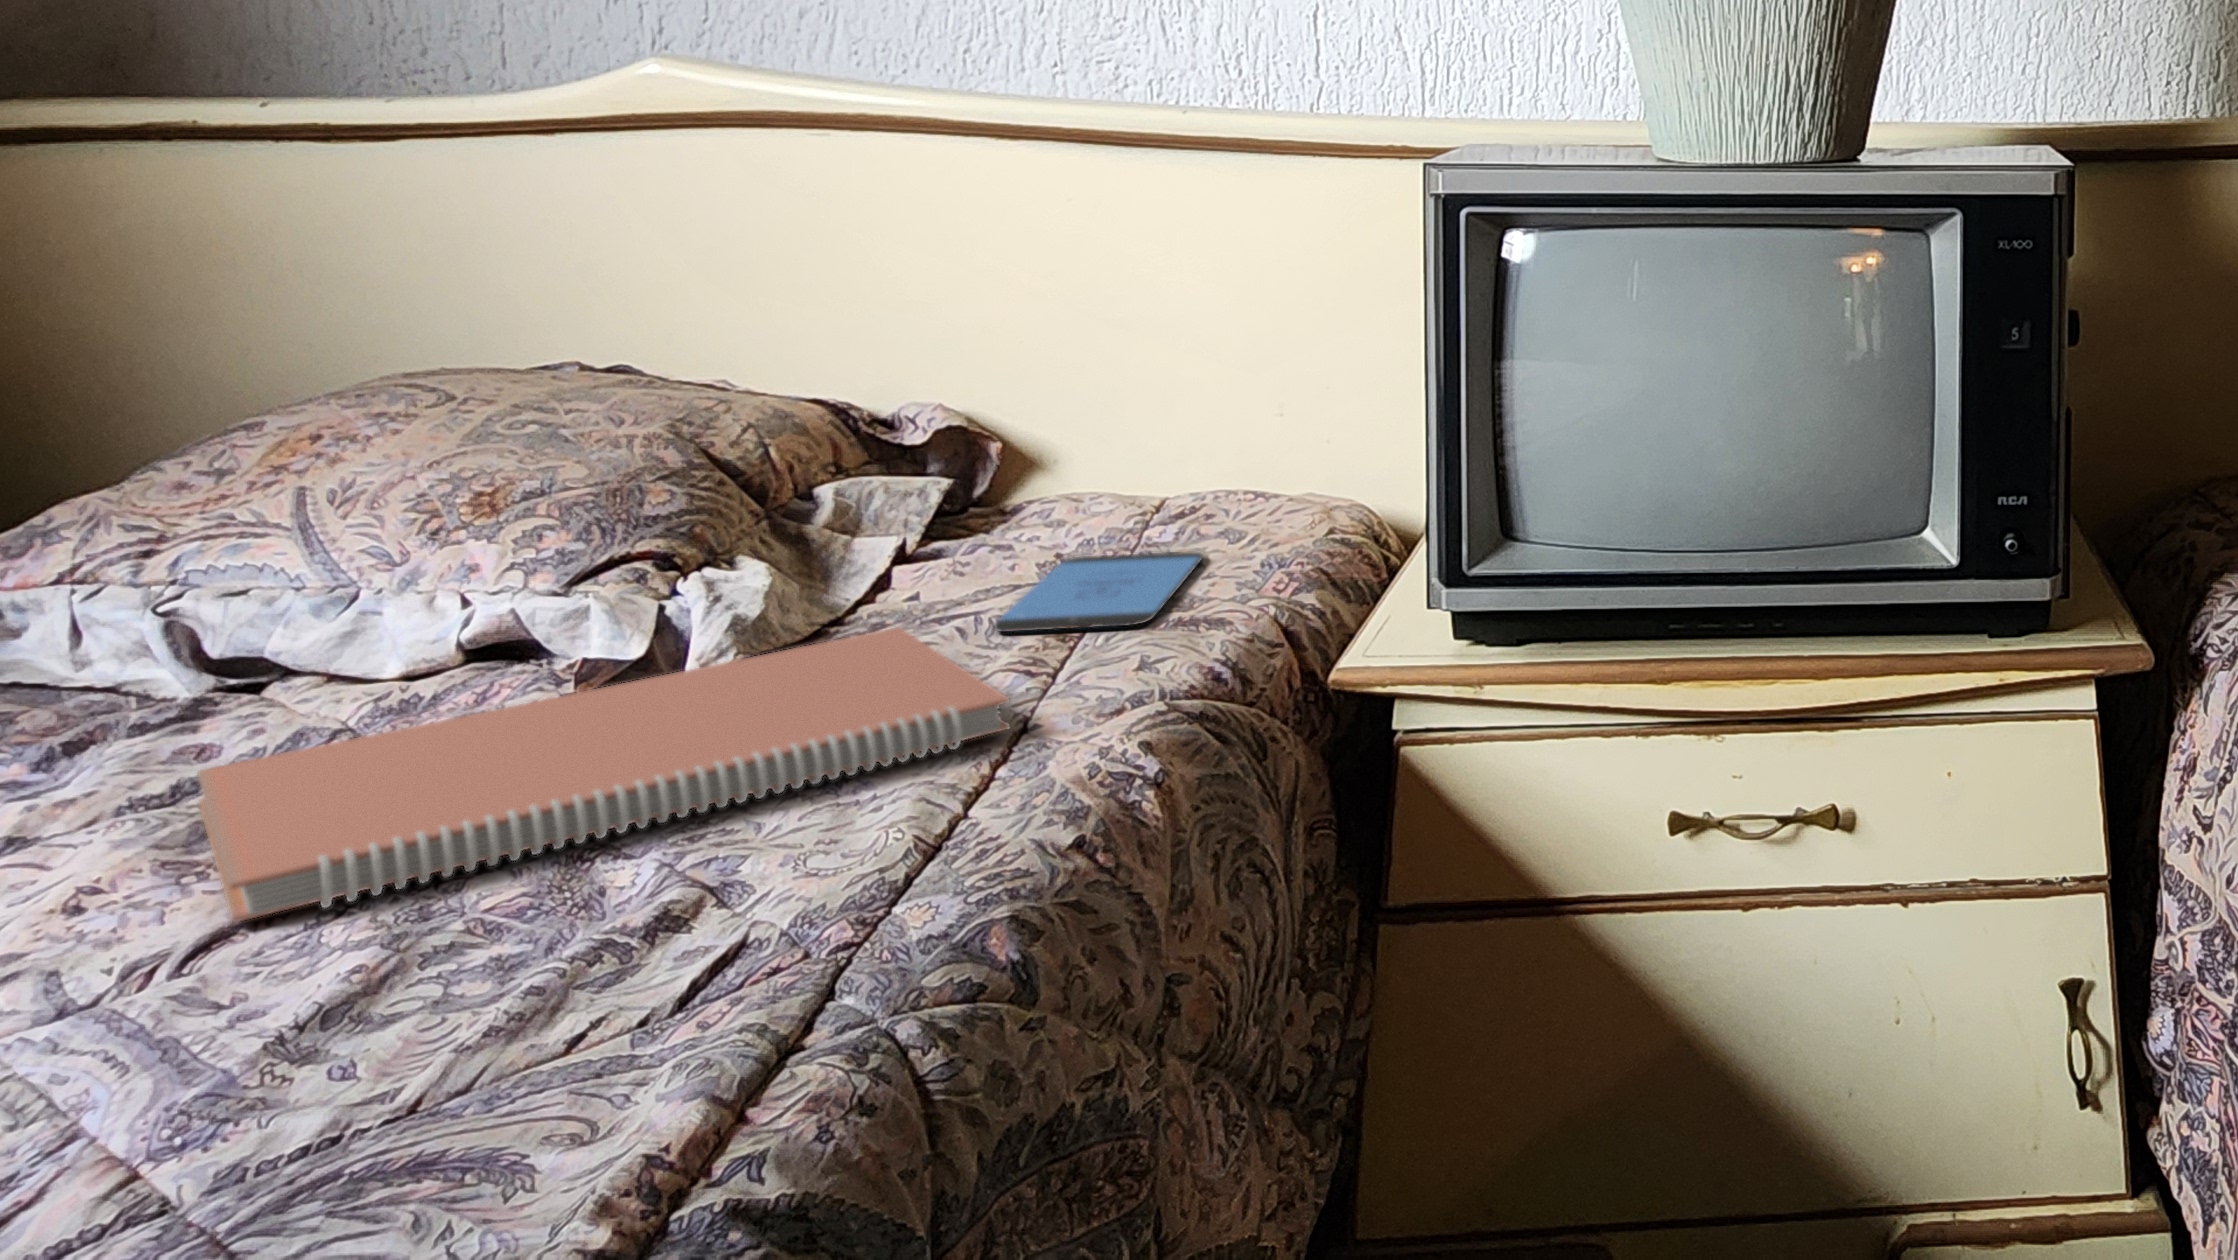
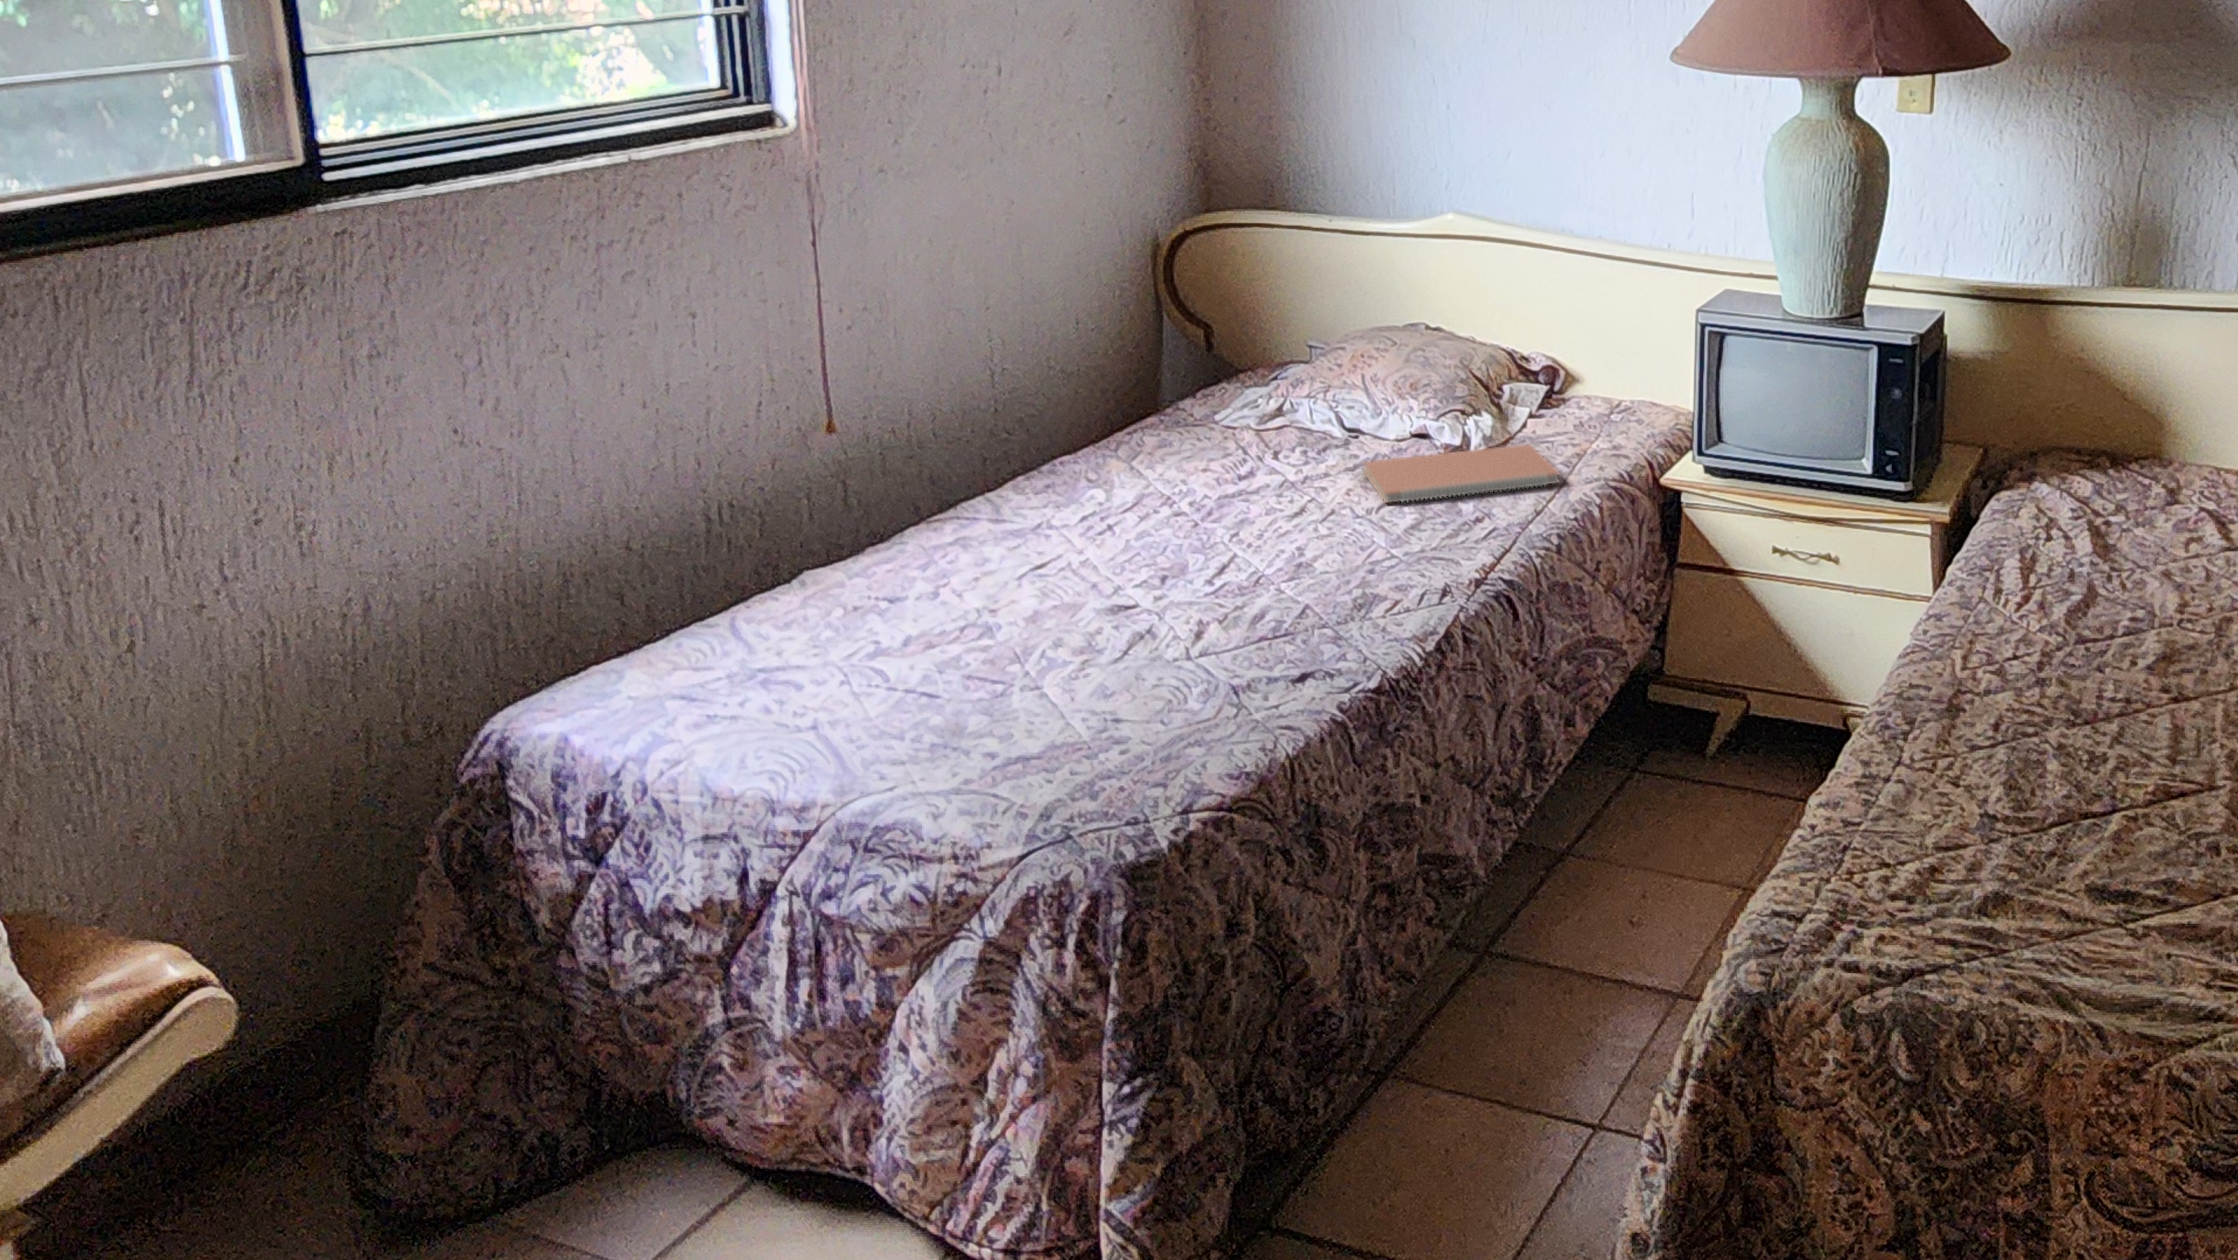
smartphone: present [994,551,1202,632] -> none [1558,422,1629,453]

